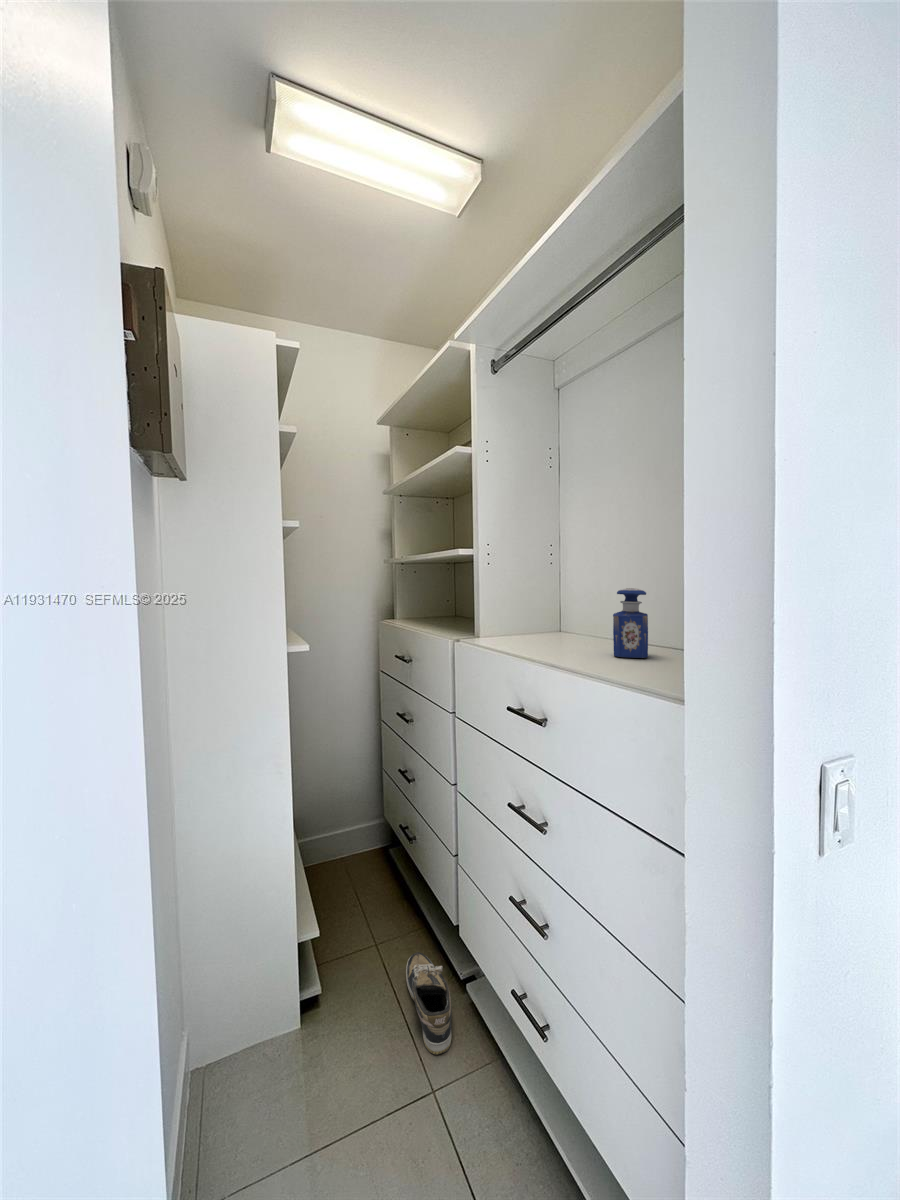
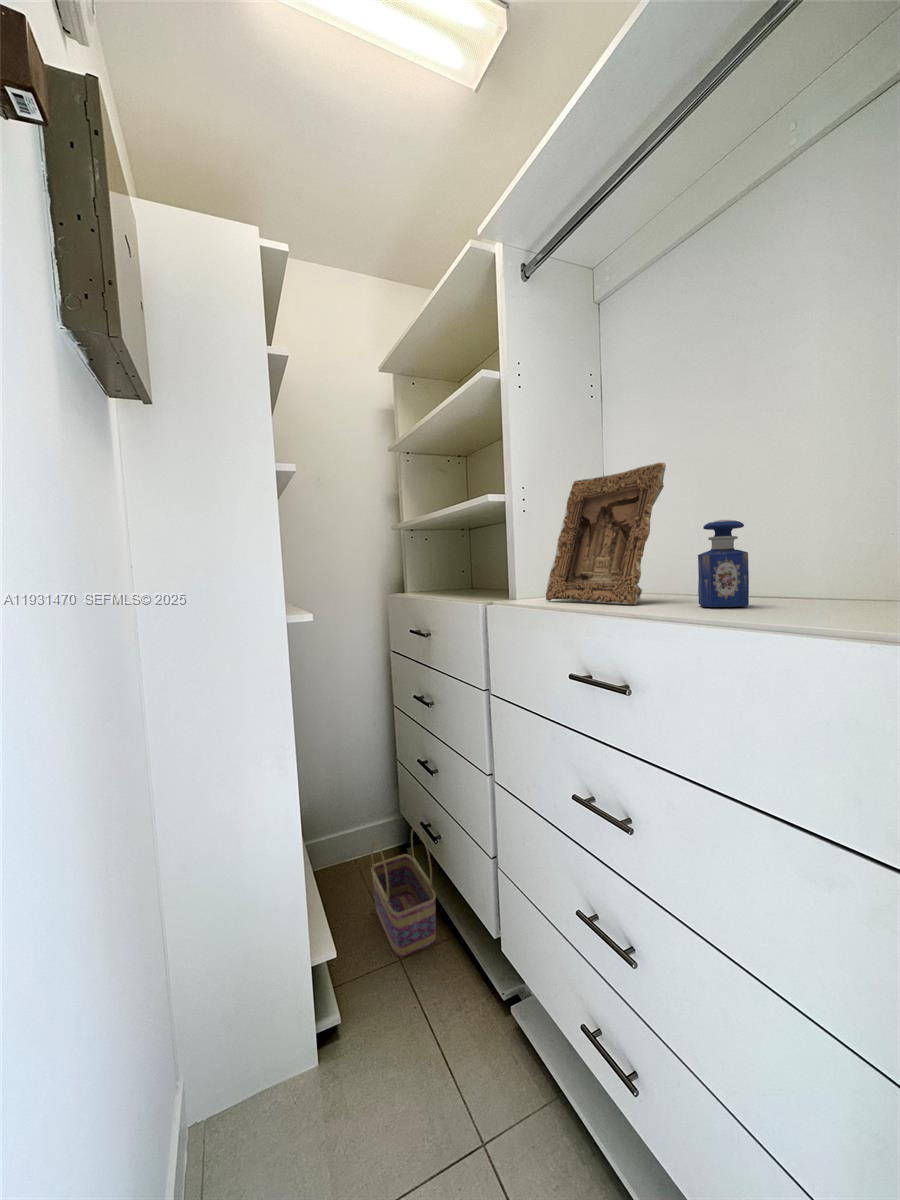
picture frame: none [503,534,596,649] -> present [546,463,666,604]
basket: none [354,827,409,940] -> present [371,827,436,957]
shoe: present [406,952,452,1055] -> none [439,971,501,1096]

